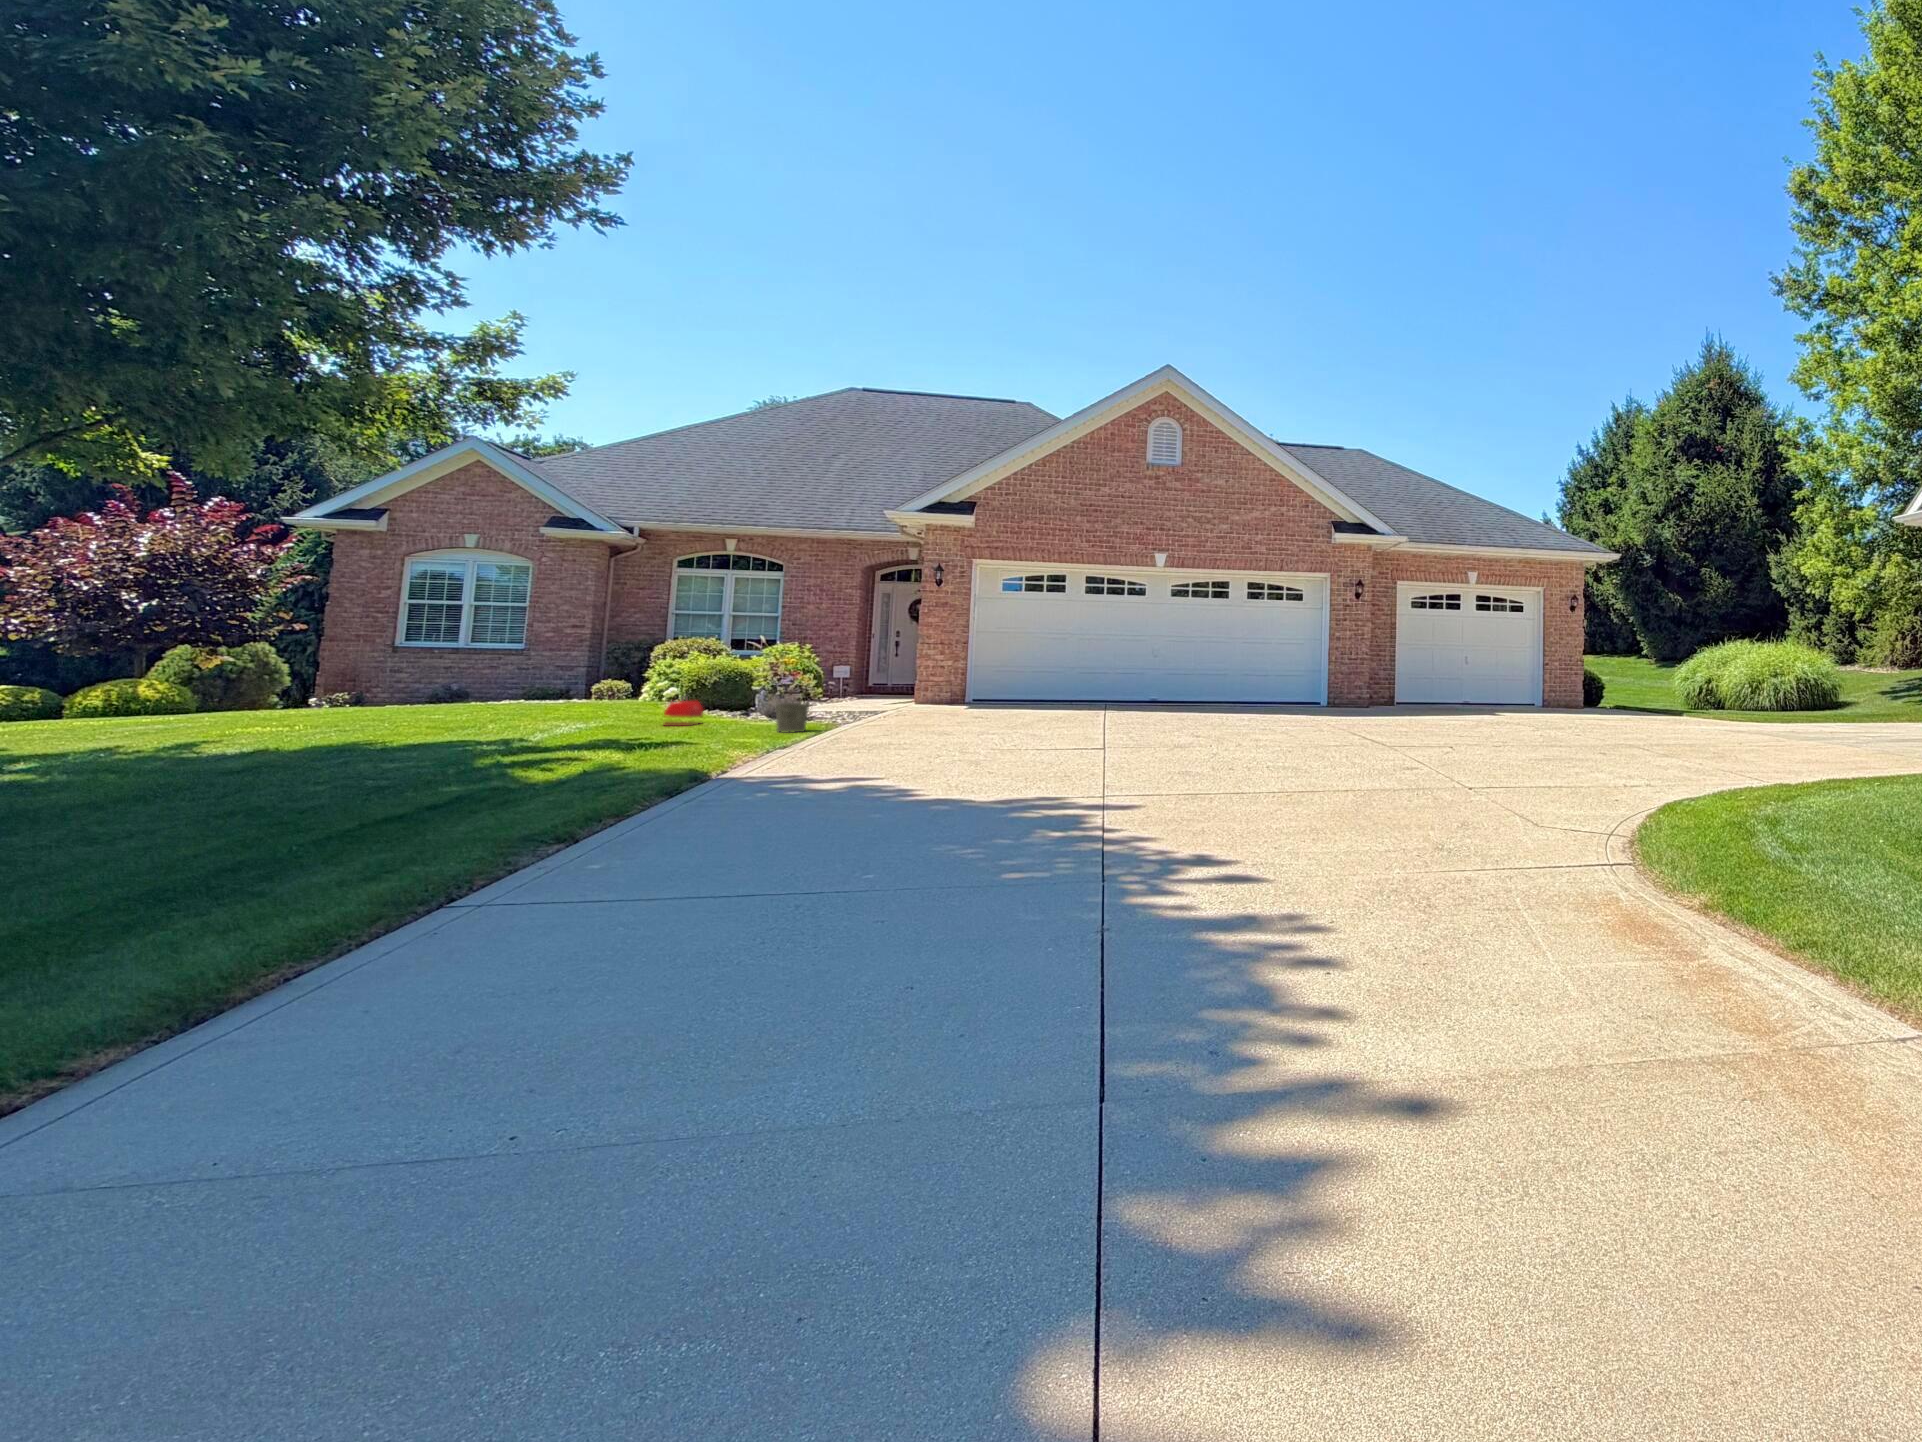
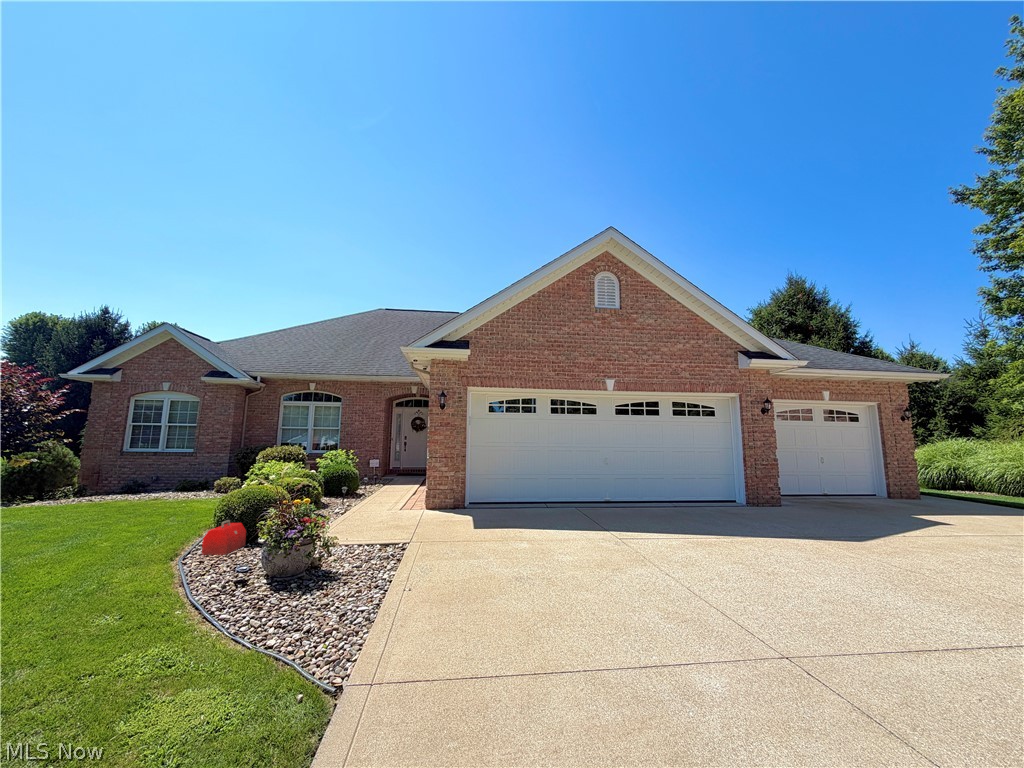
bucket: present [776,703,809,733] -> none [293,543,335,586]

